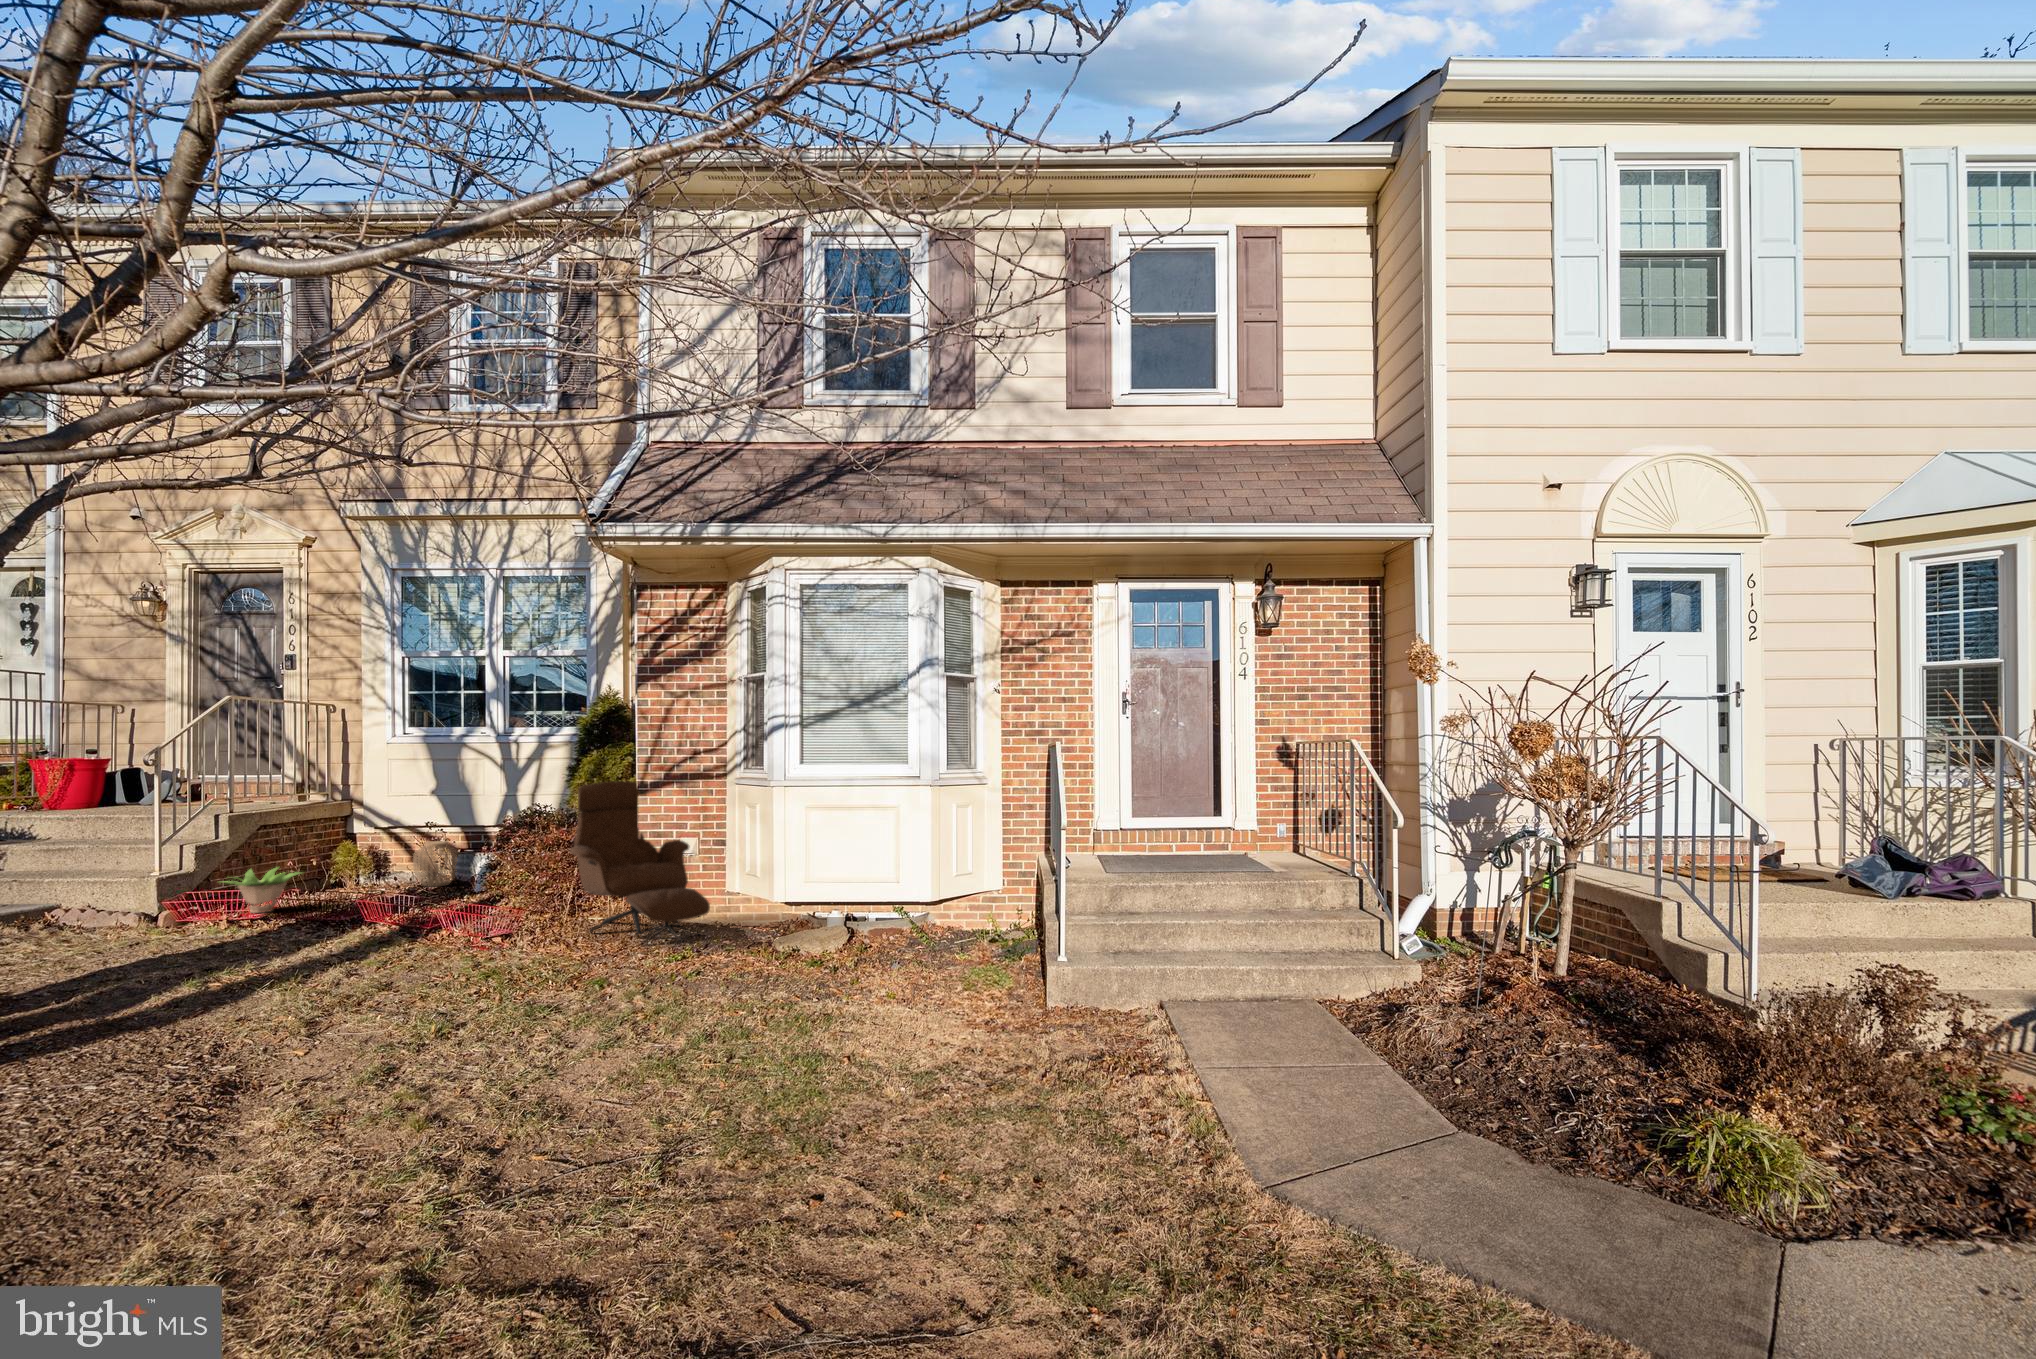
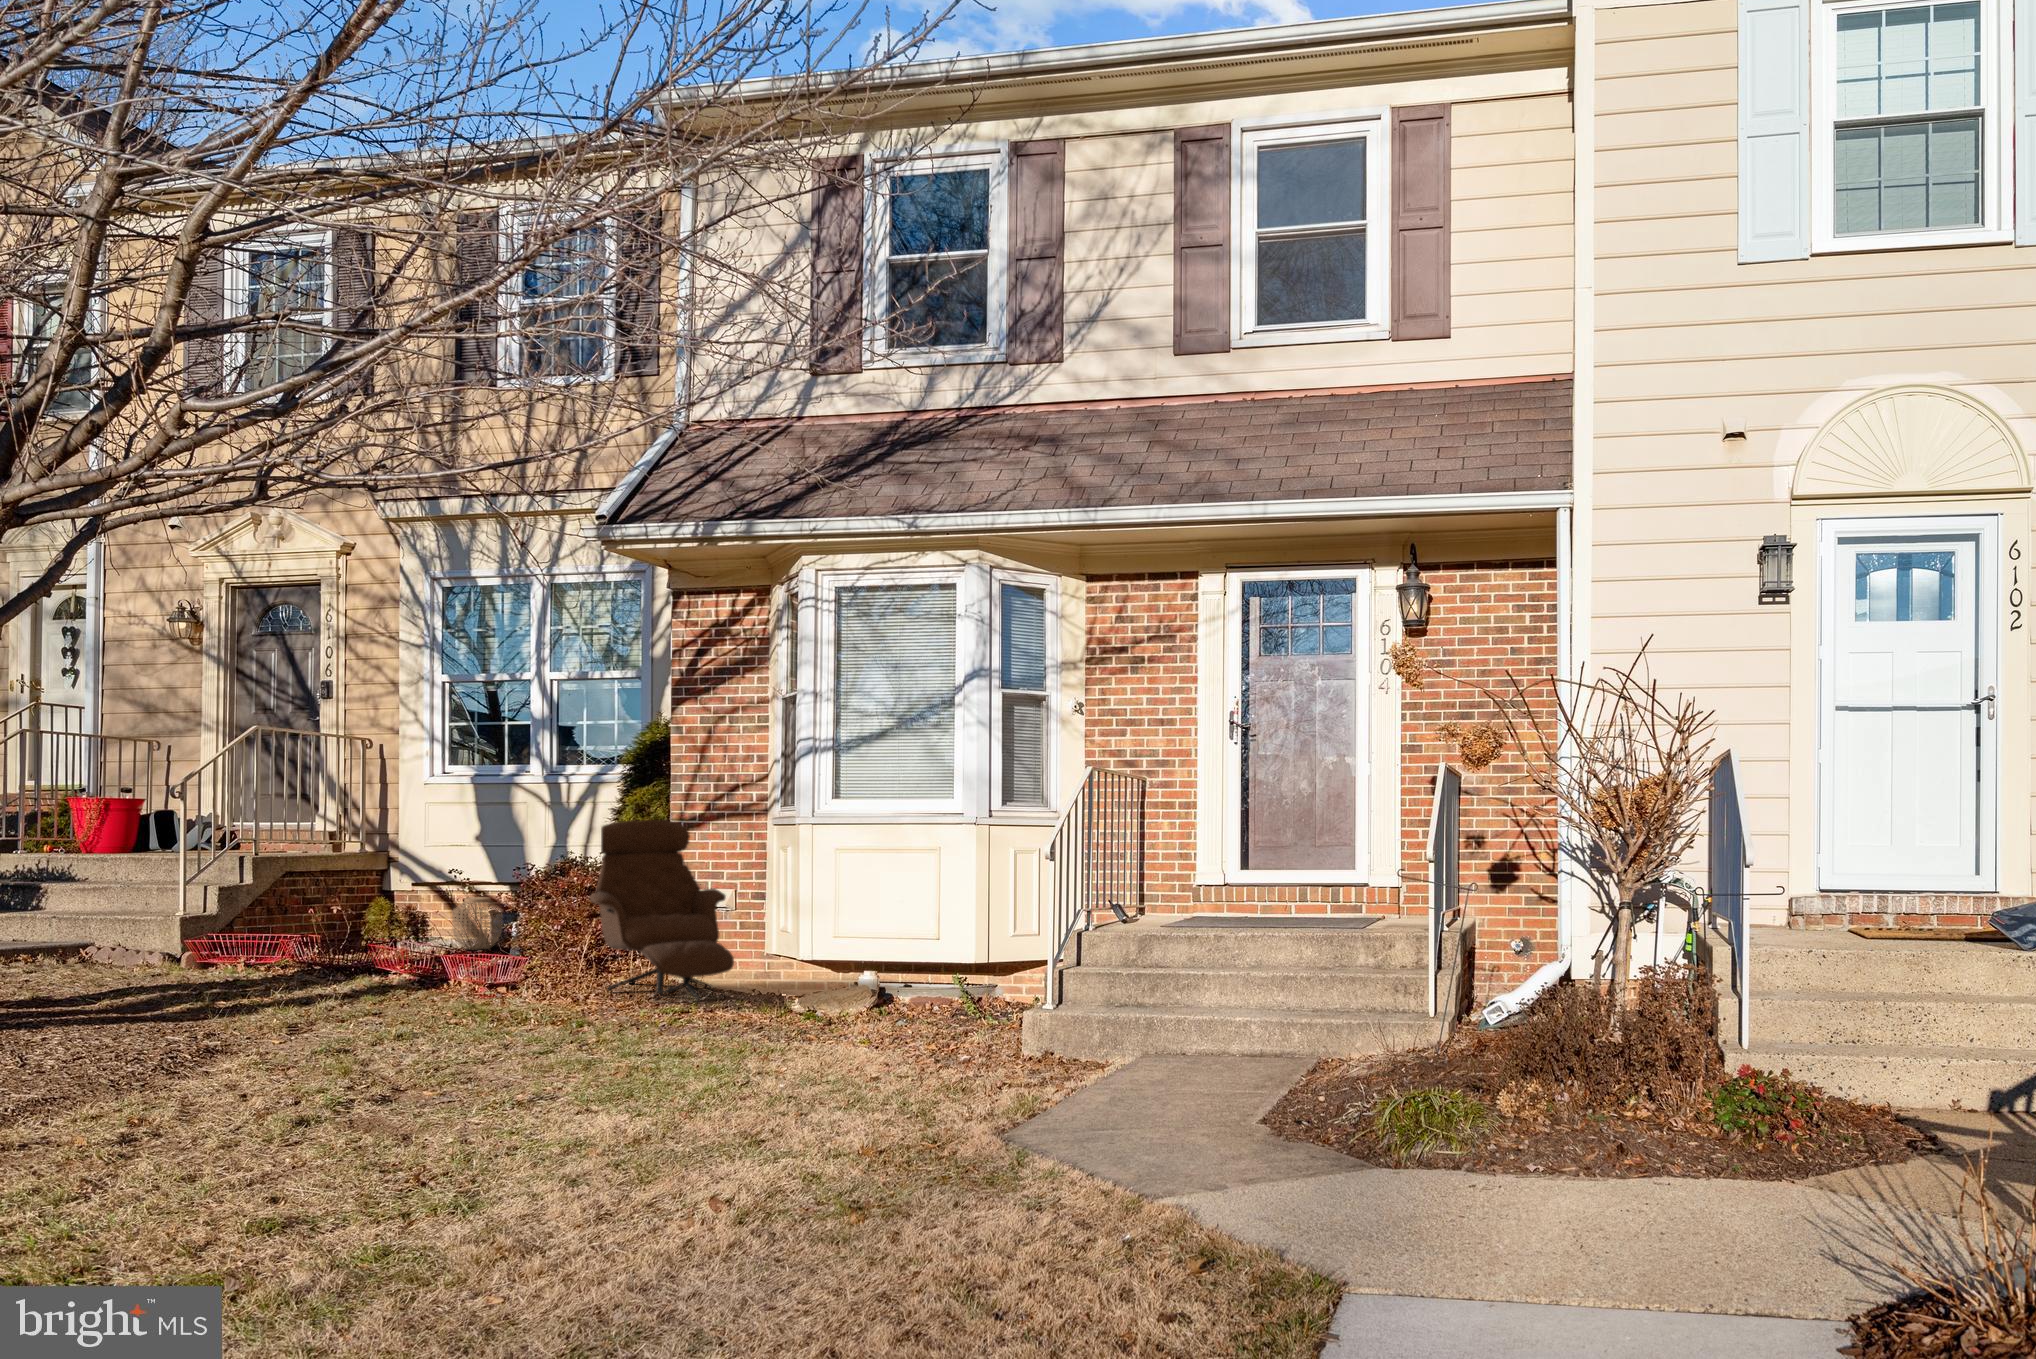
decorative plant: present [226,868,301,913] -> none [241,919,331,968]

